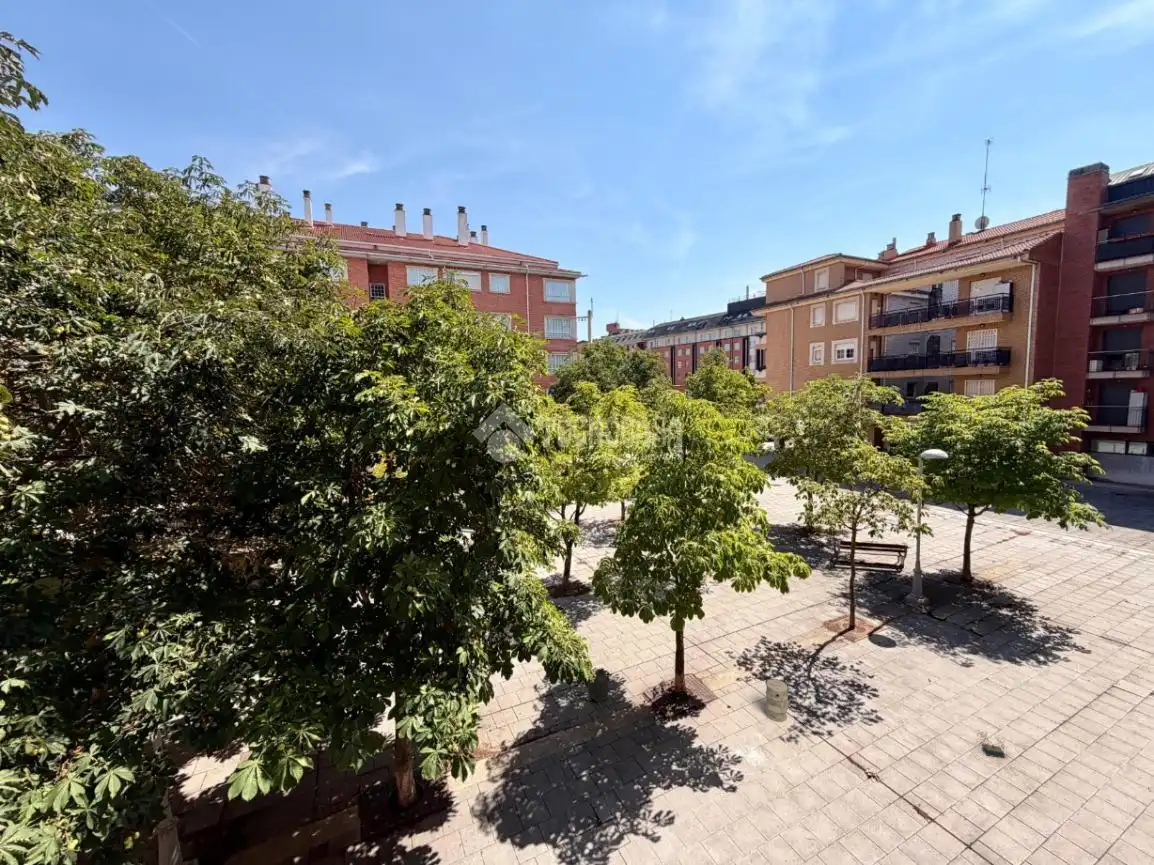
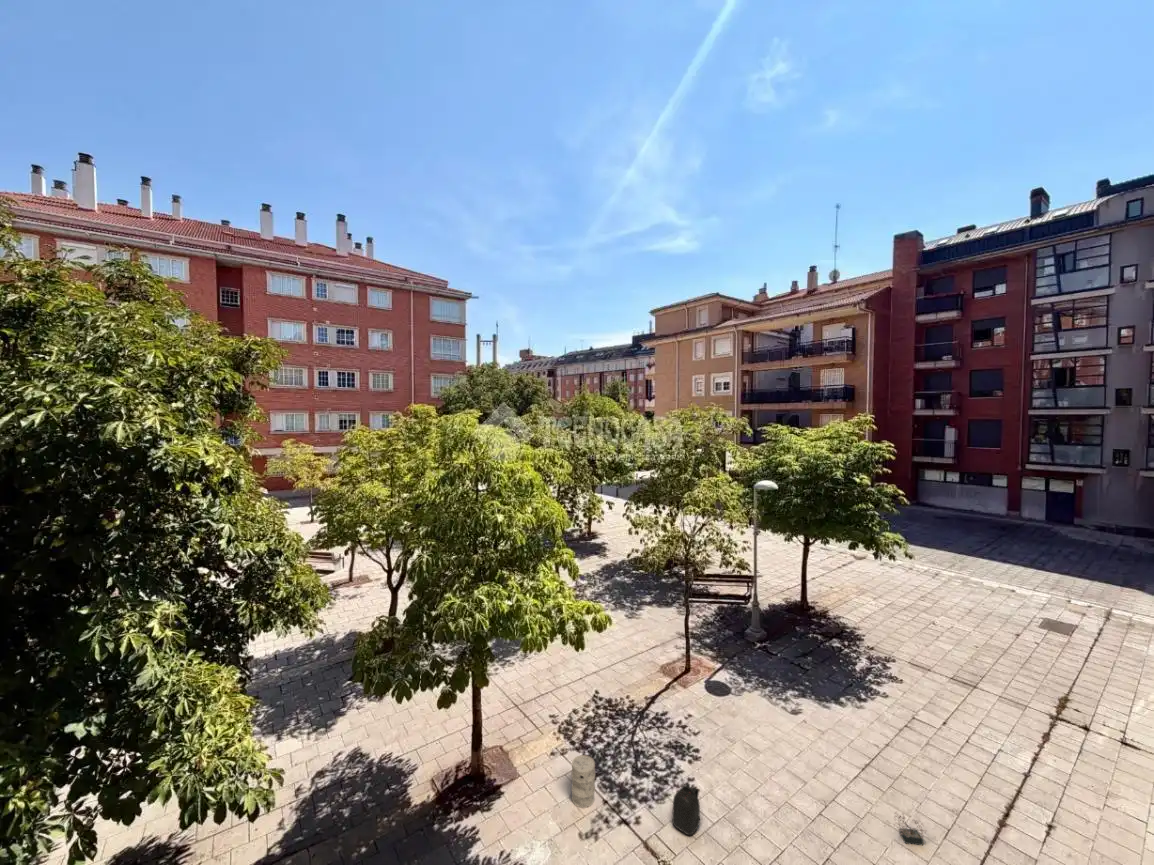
backpack: present [588,668,609,702] -> present [672,783,700,835]
decorative plant: present [977,732,1005,758] -> present [895,815,923,845]

